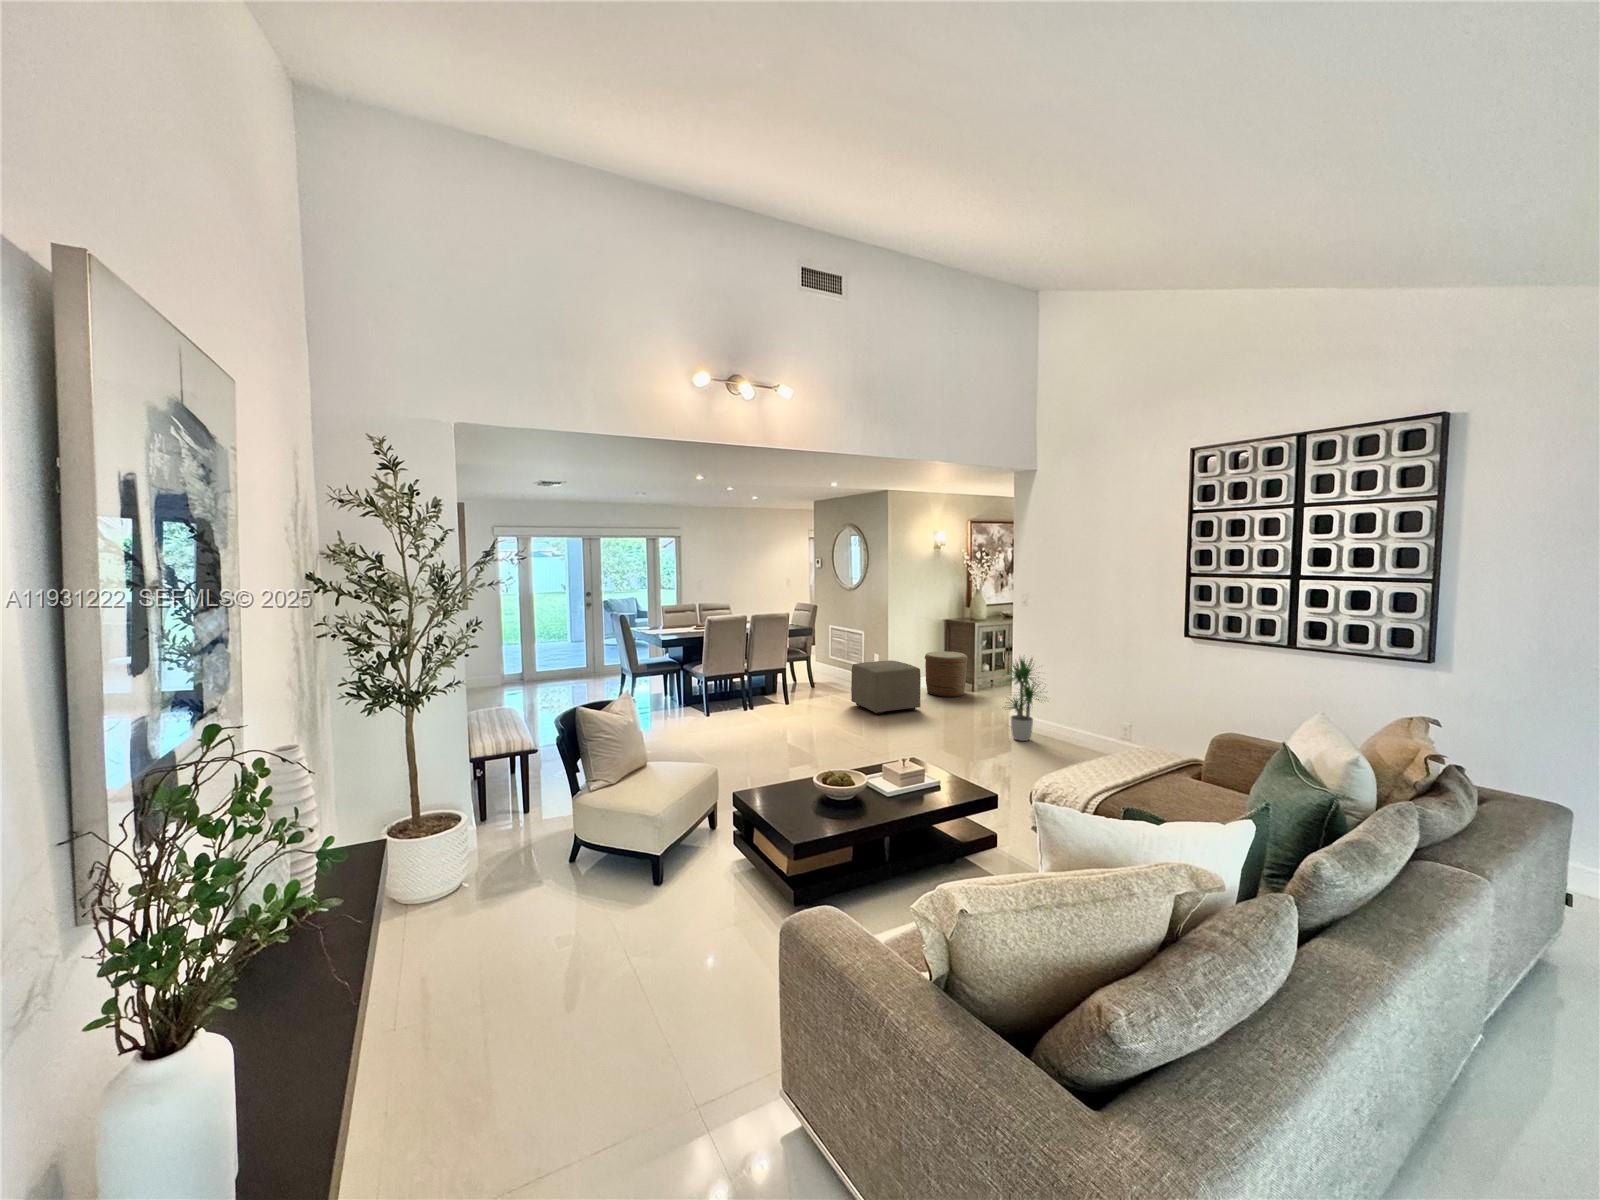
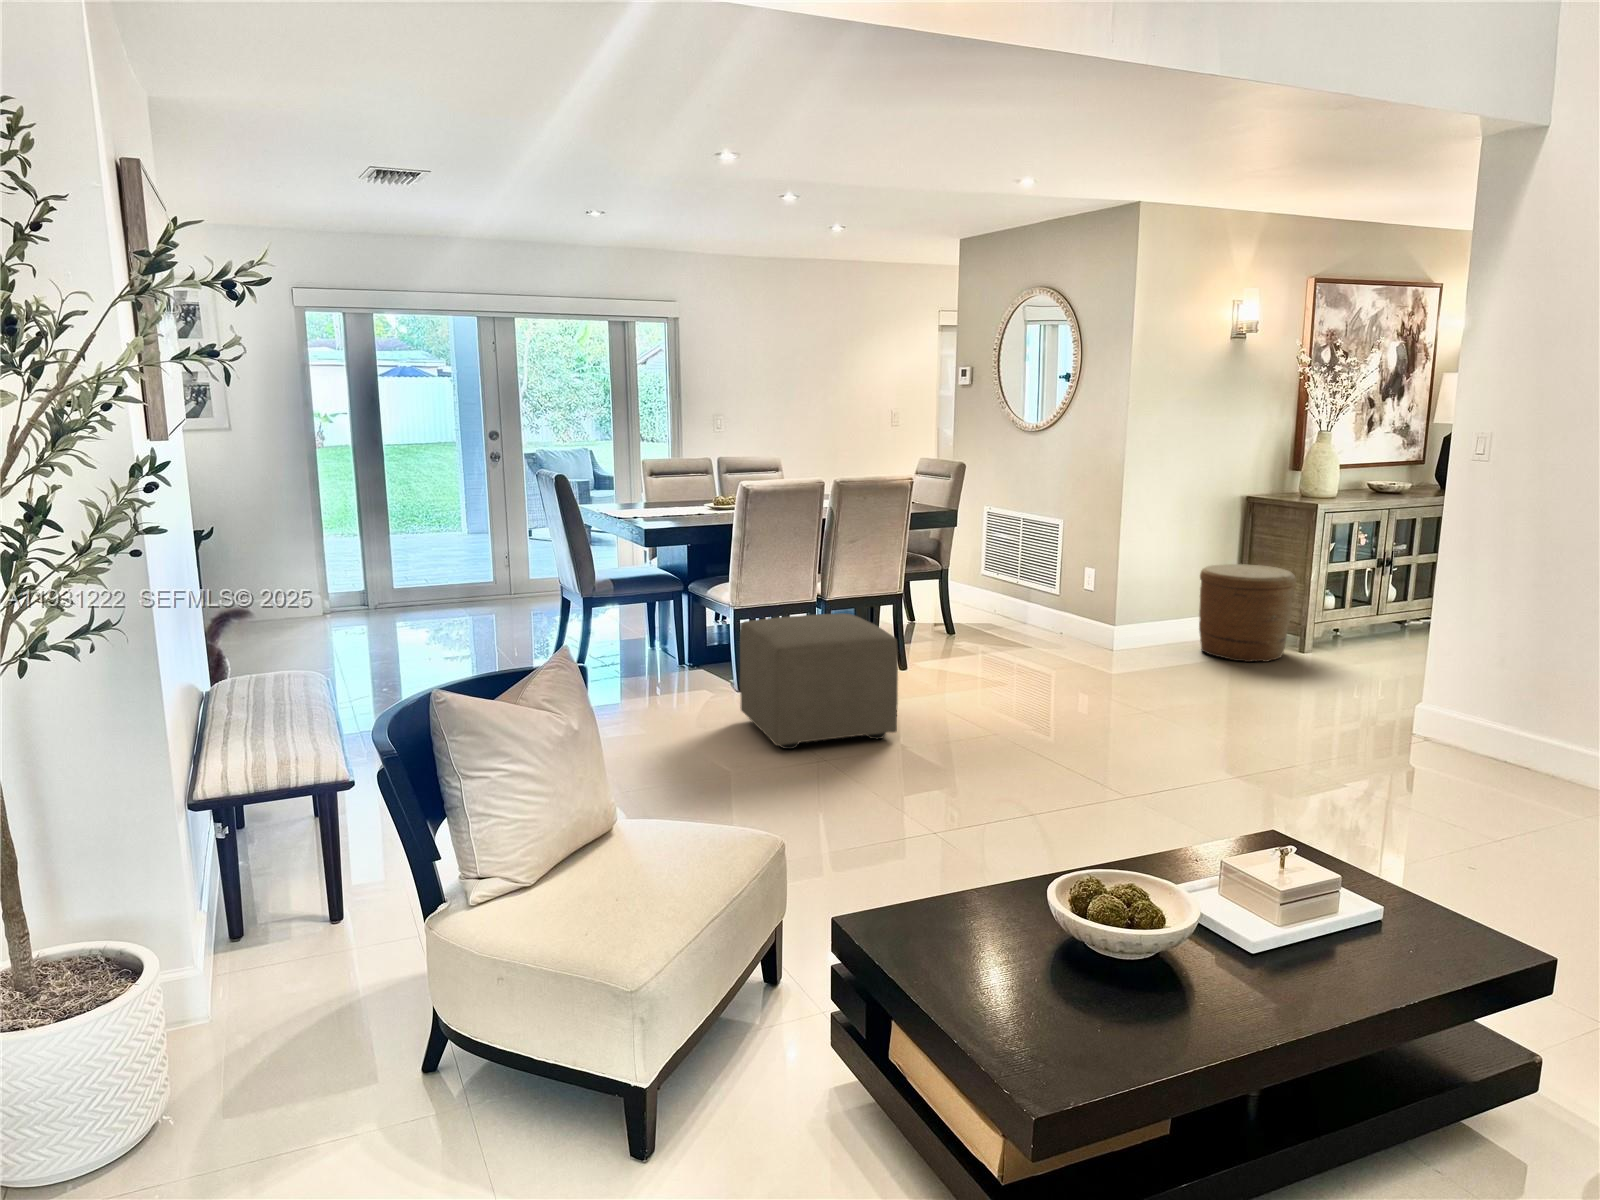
potted plant: present [999,658,1041,741] -> none [1396,574,1535,772]
ottoman: present [851,661,921,715] -> present [740,613,898,749]

